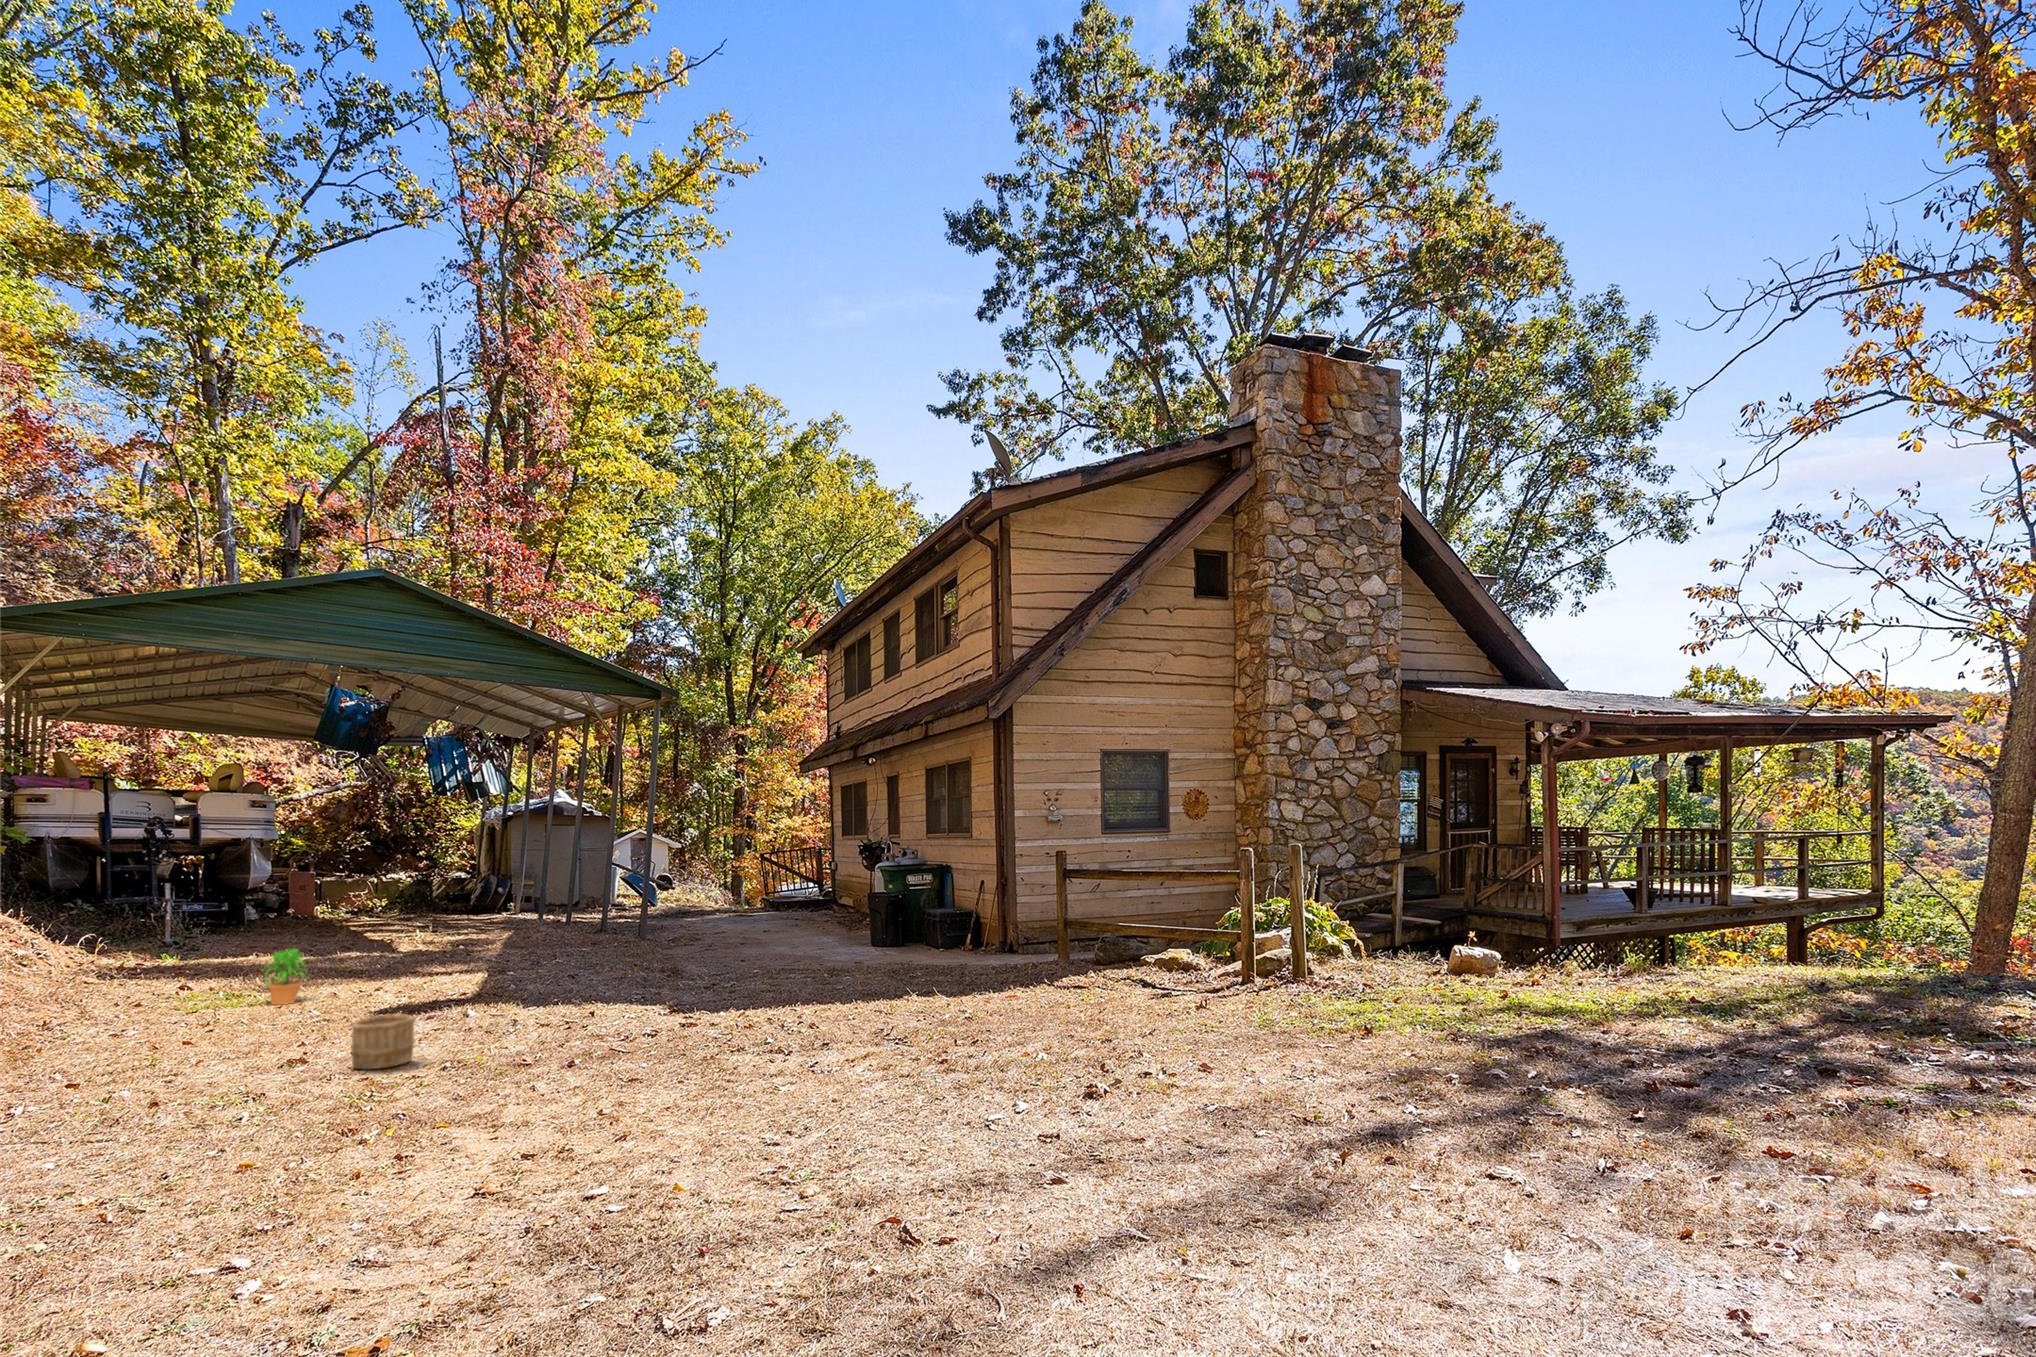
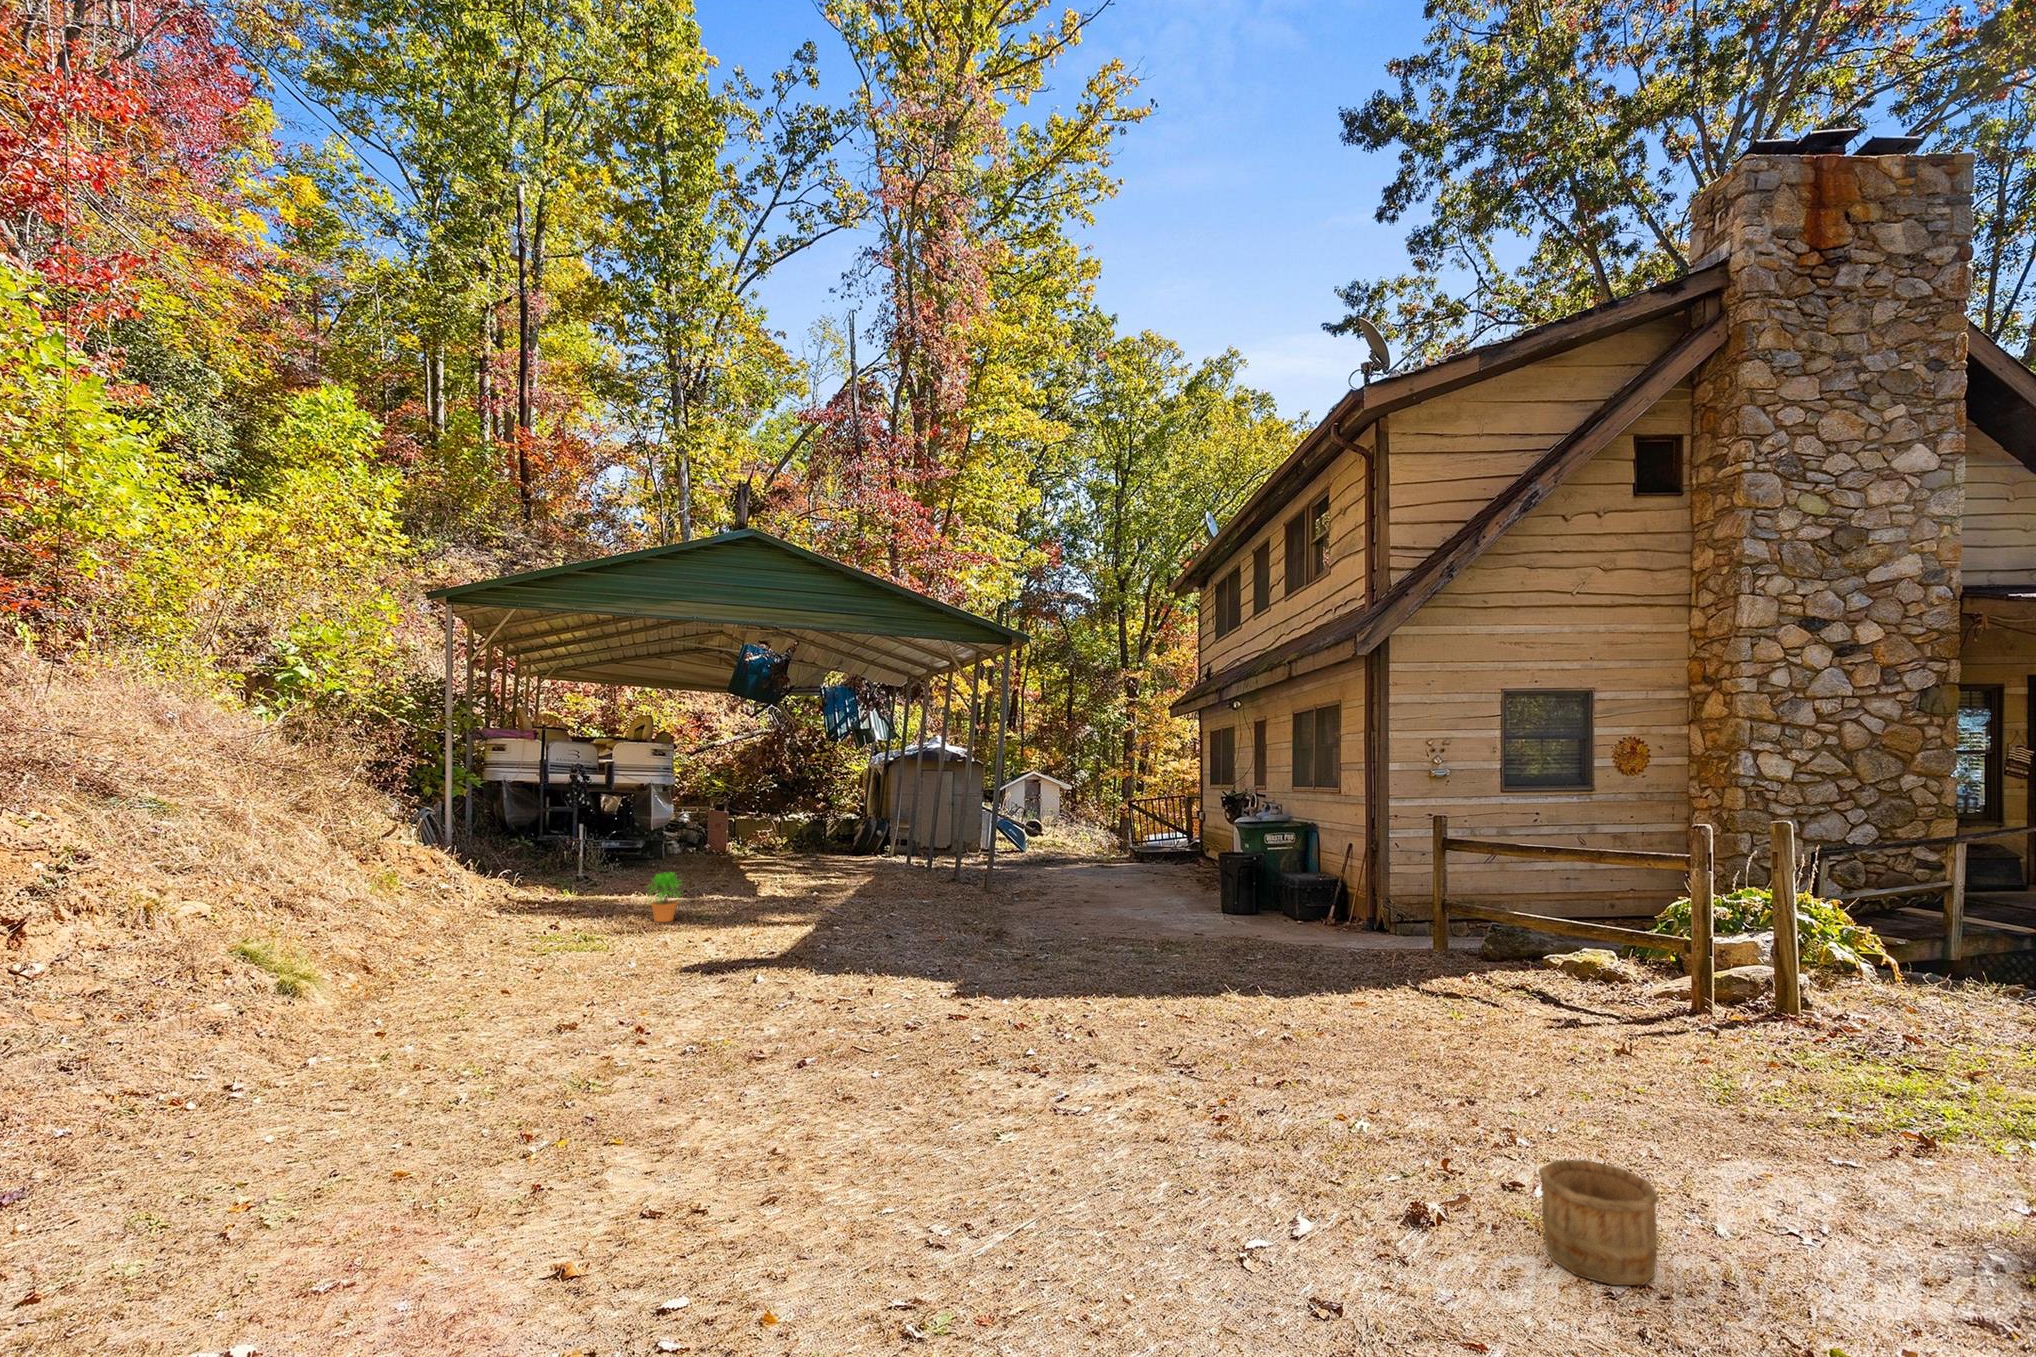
wooden bucket: present [351,1014,415,1069] -> present [1539,1160,1659,1285]

